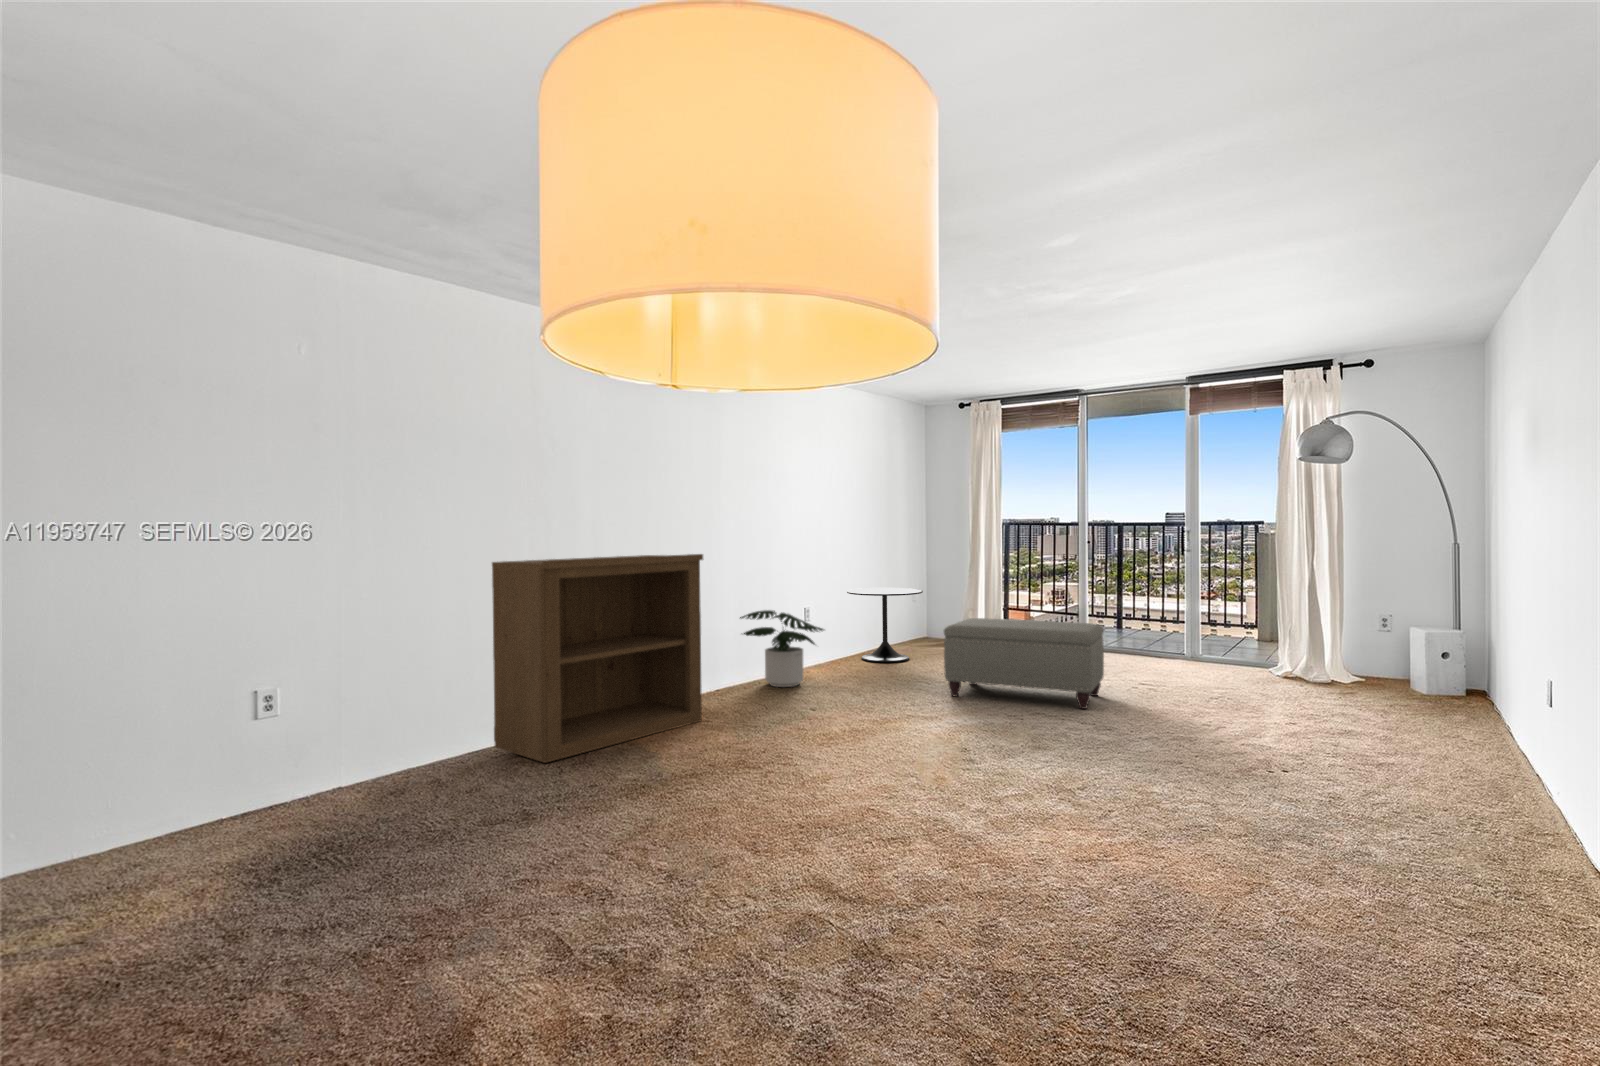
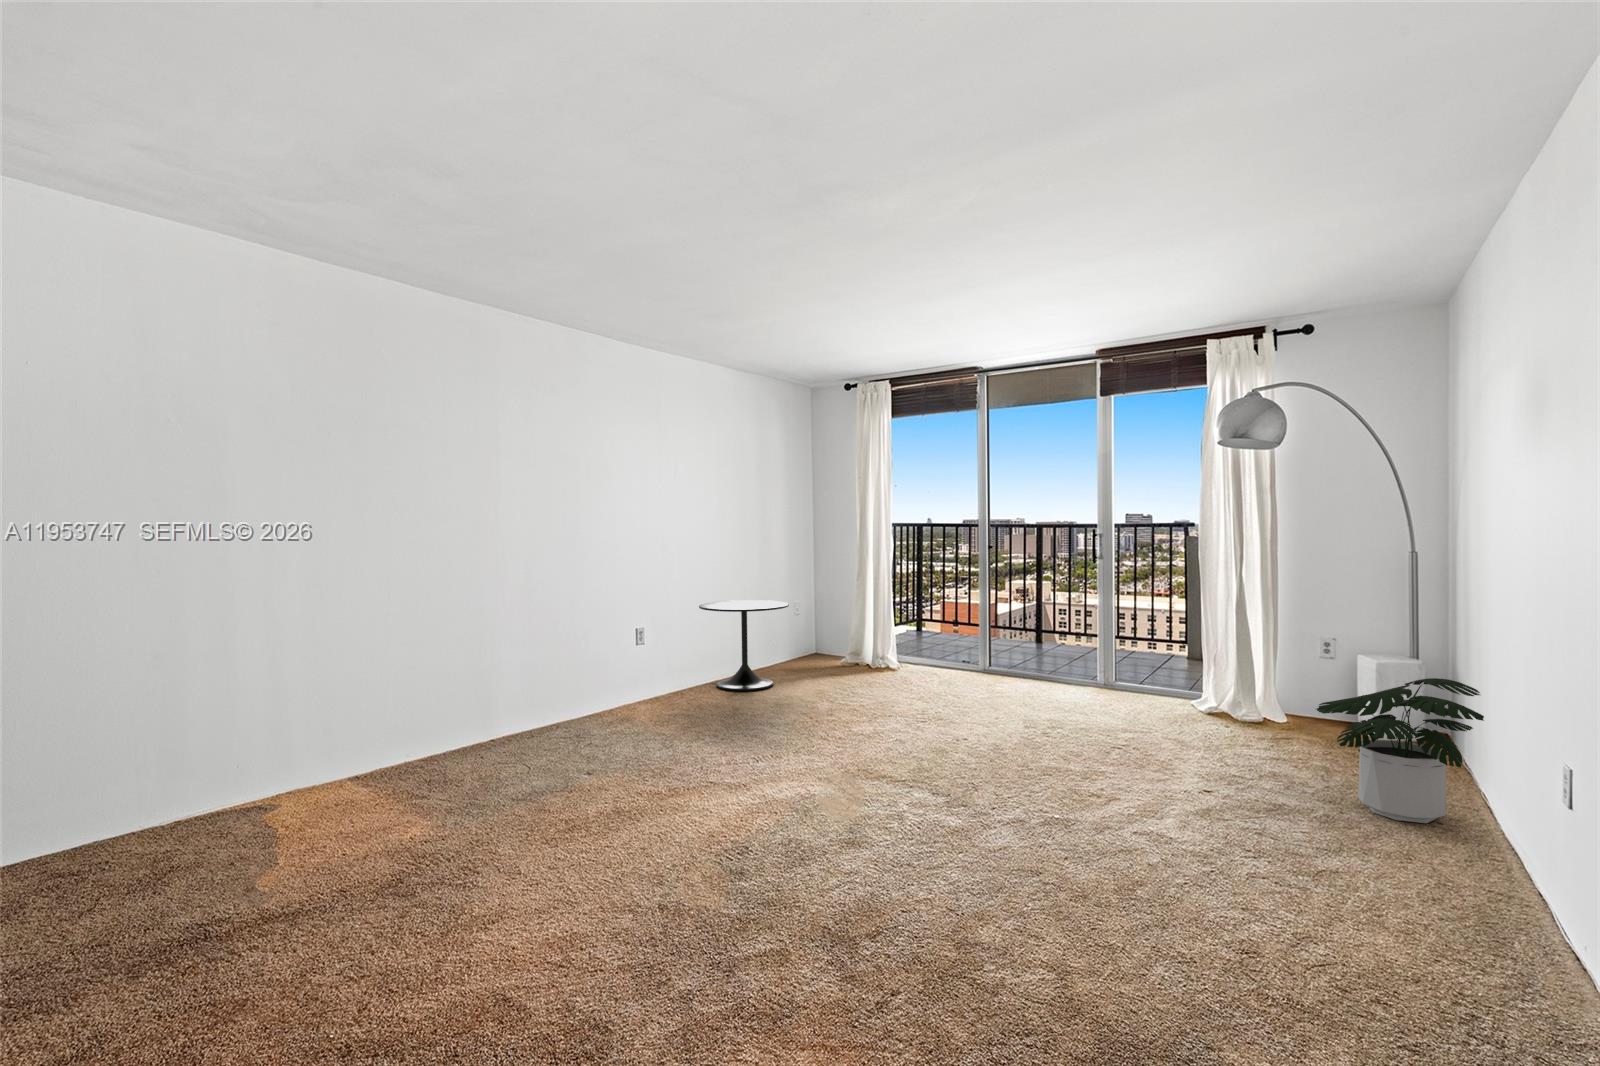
bookshelf: present [492,554,703,763] -> none [79,567,429,879]
potted plant: present [740,610,824,687] -> present [1317,678,1484,823]
ottoman: present [944,618,1104,709] -> none [776,643,978,766]

